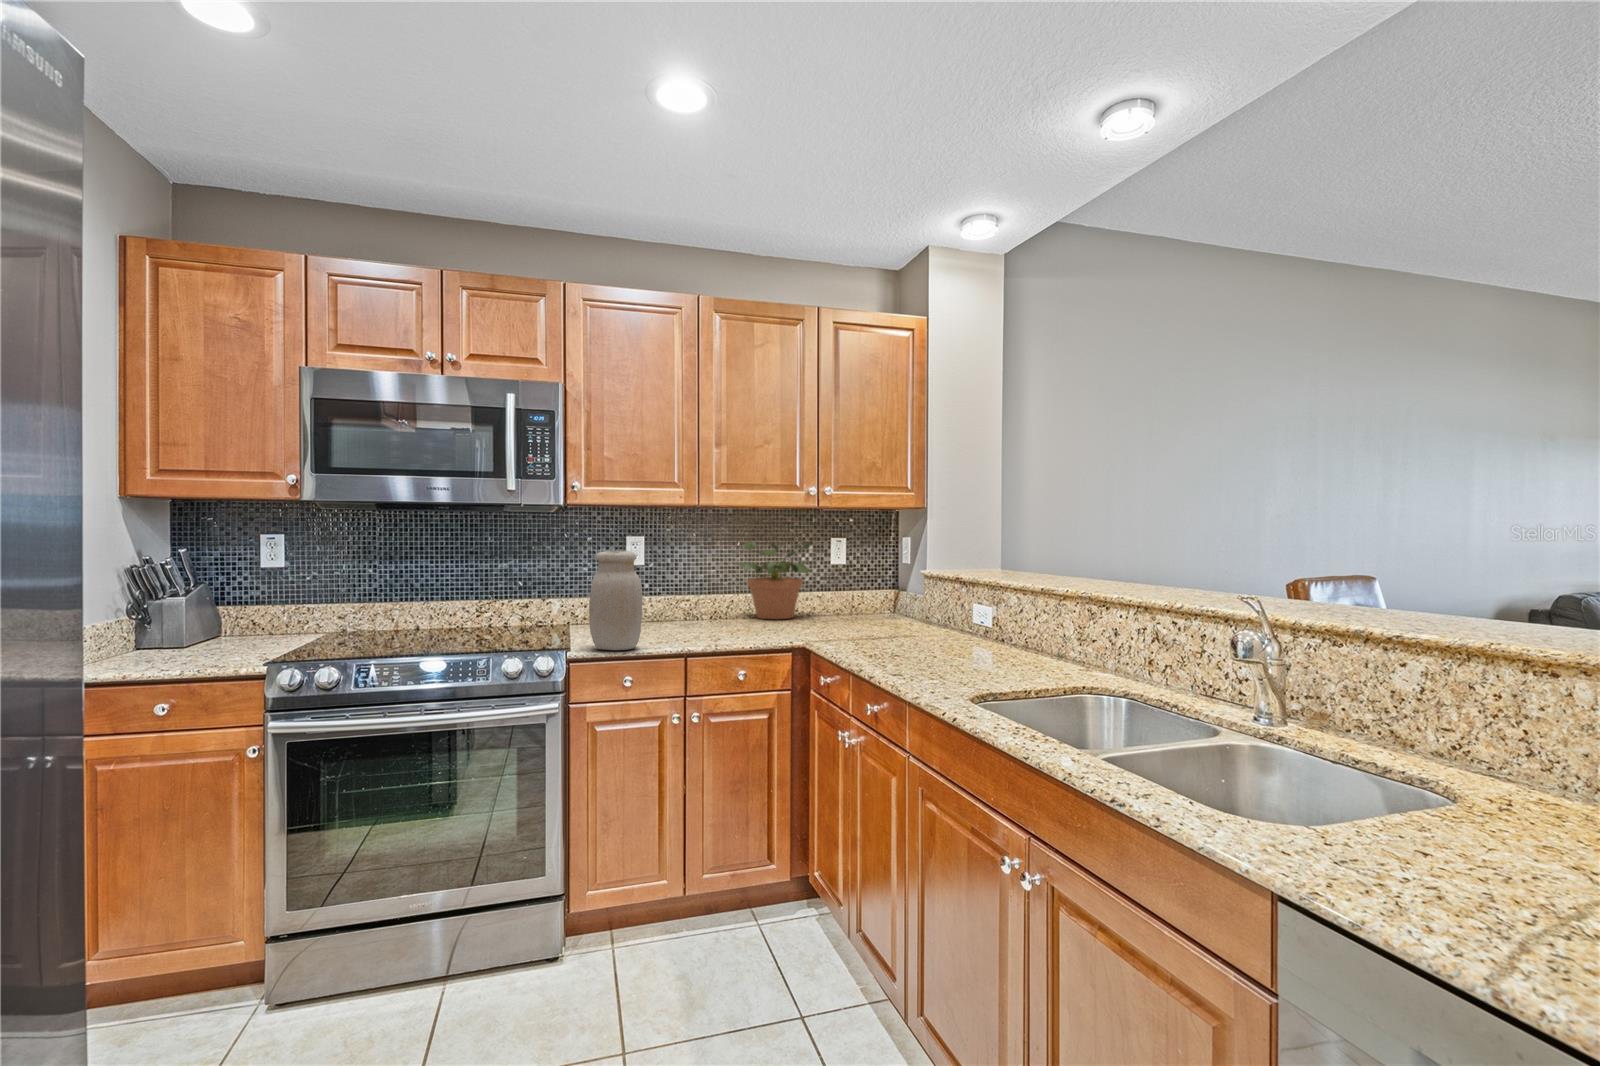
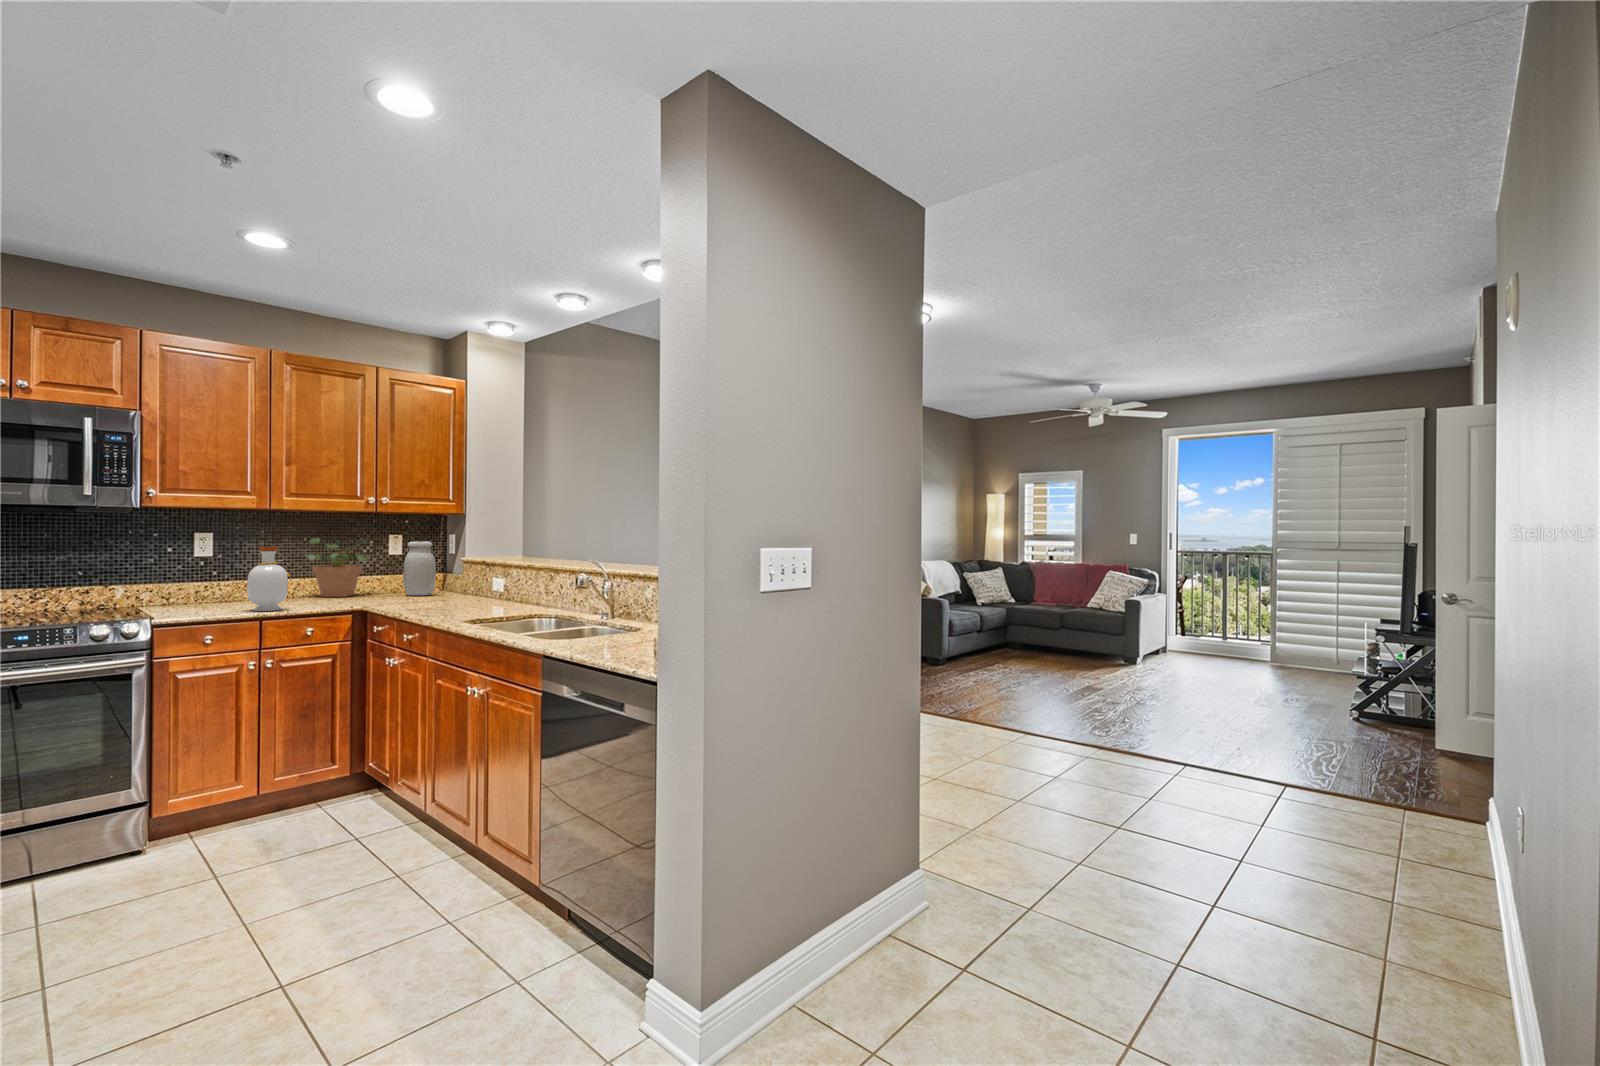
jar: present [589,551,642,650] -> present [403,541,436,596]
bottle: none [672,556,720,644] -> present [247,547,290,611]

